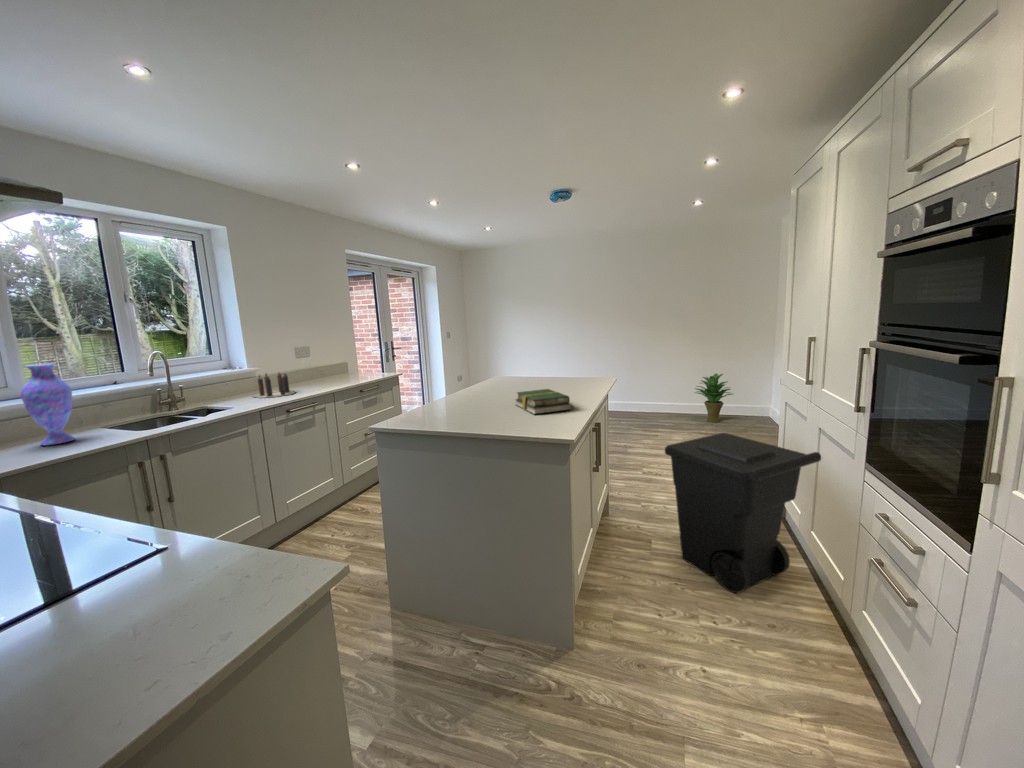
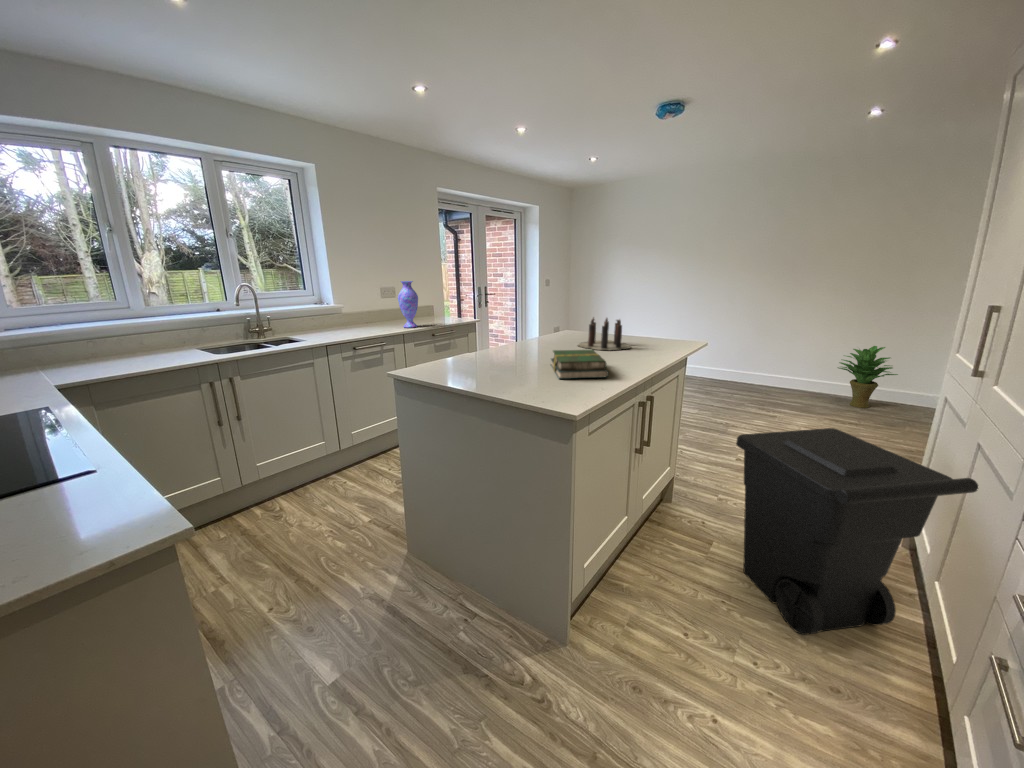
vase: present [21,364,75,445] -> present [398,281,418,328]
candle: present [253,373,295,398] -> present [578,318,630,350]

